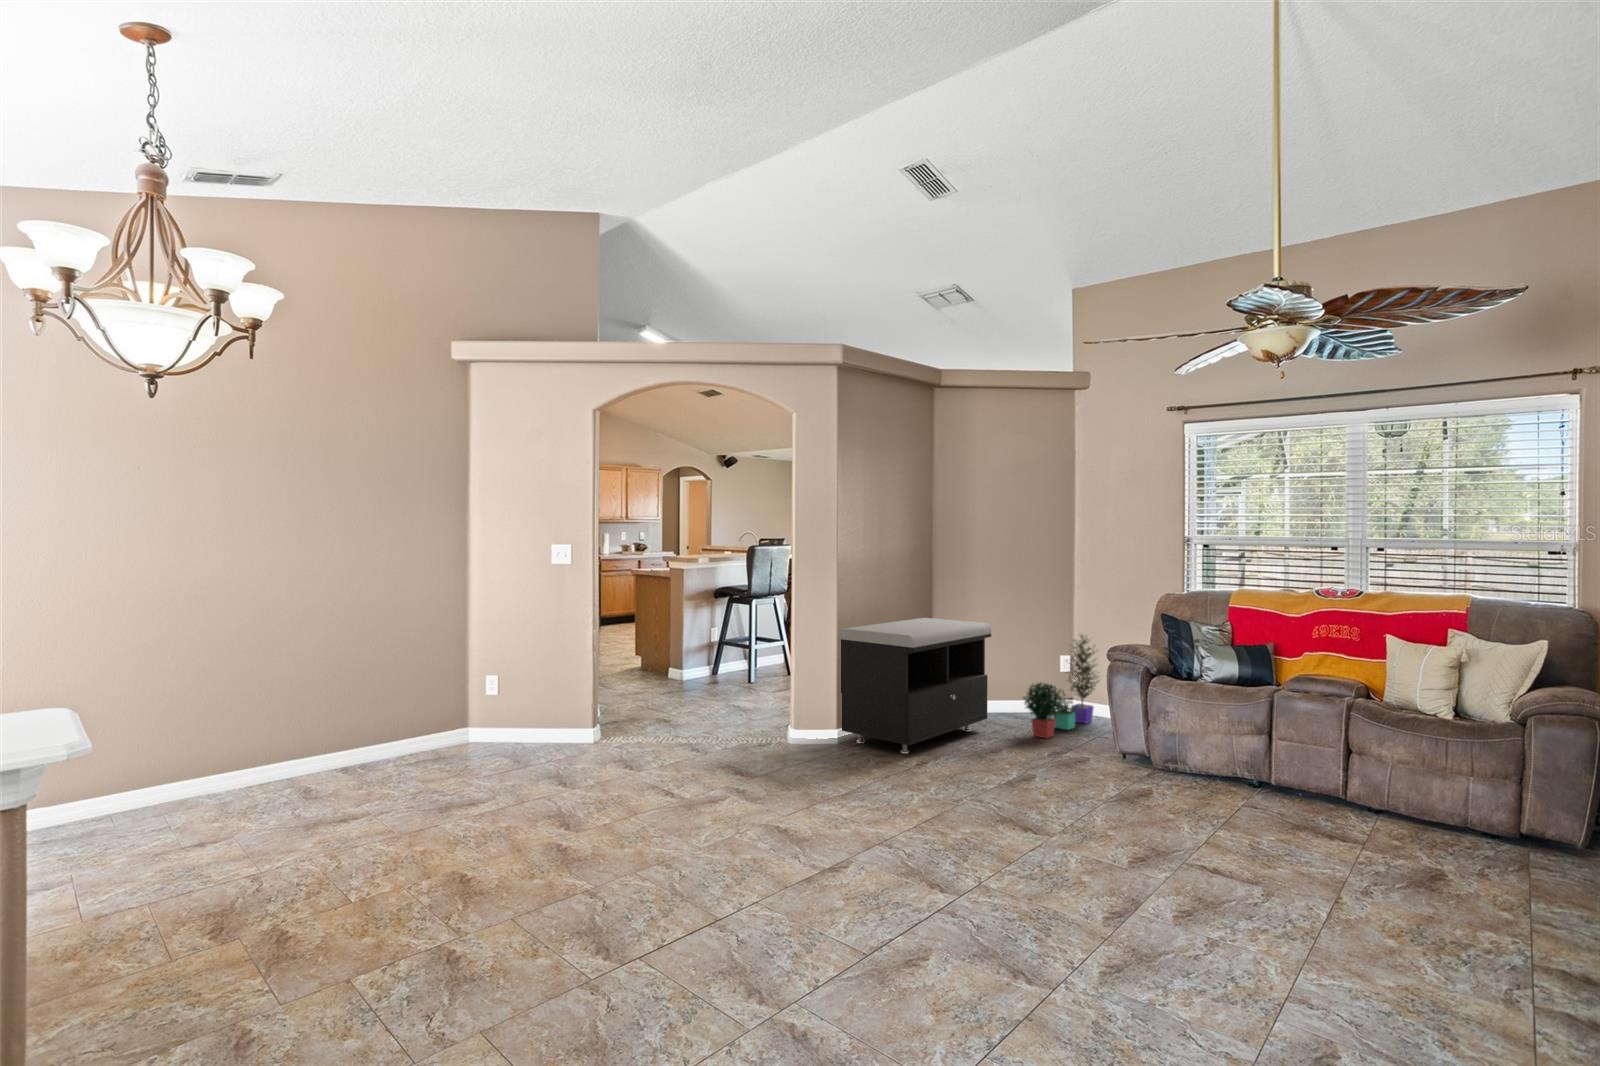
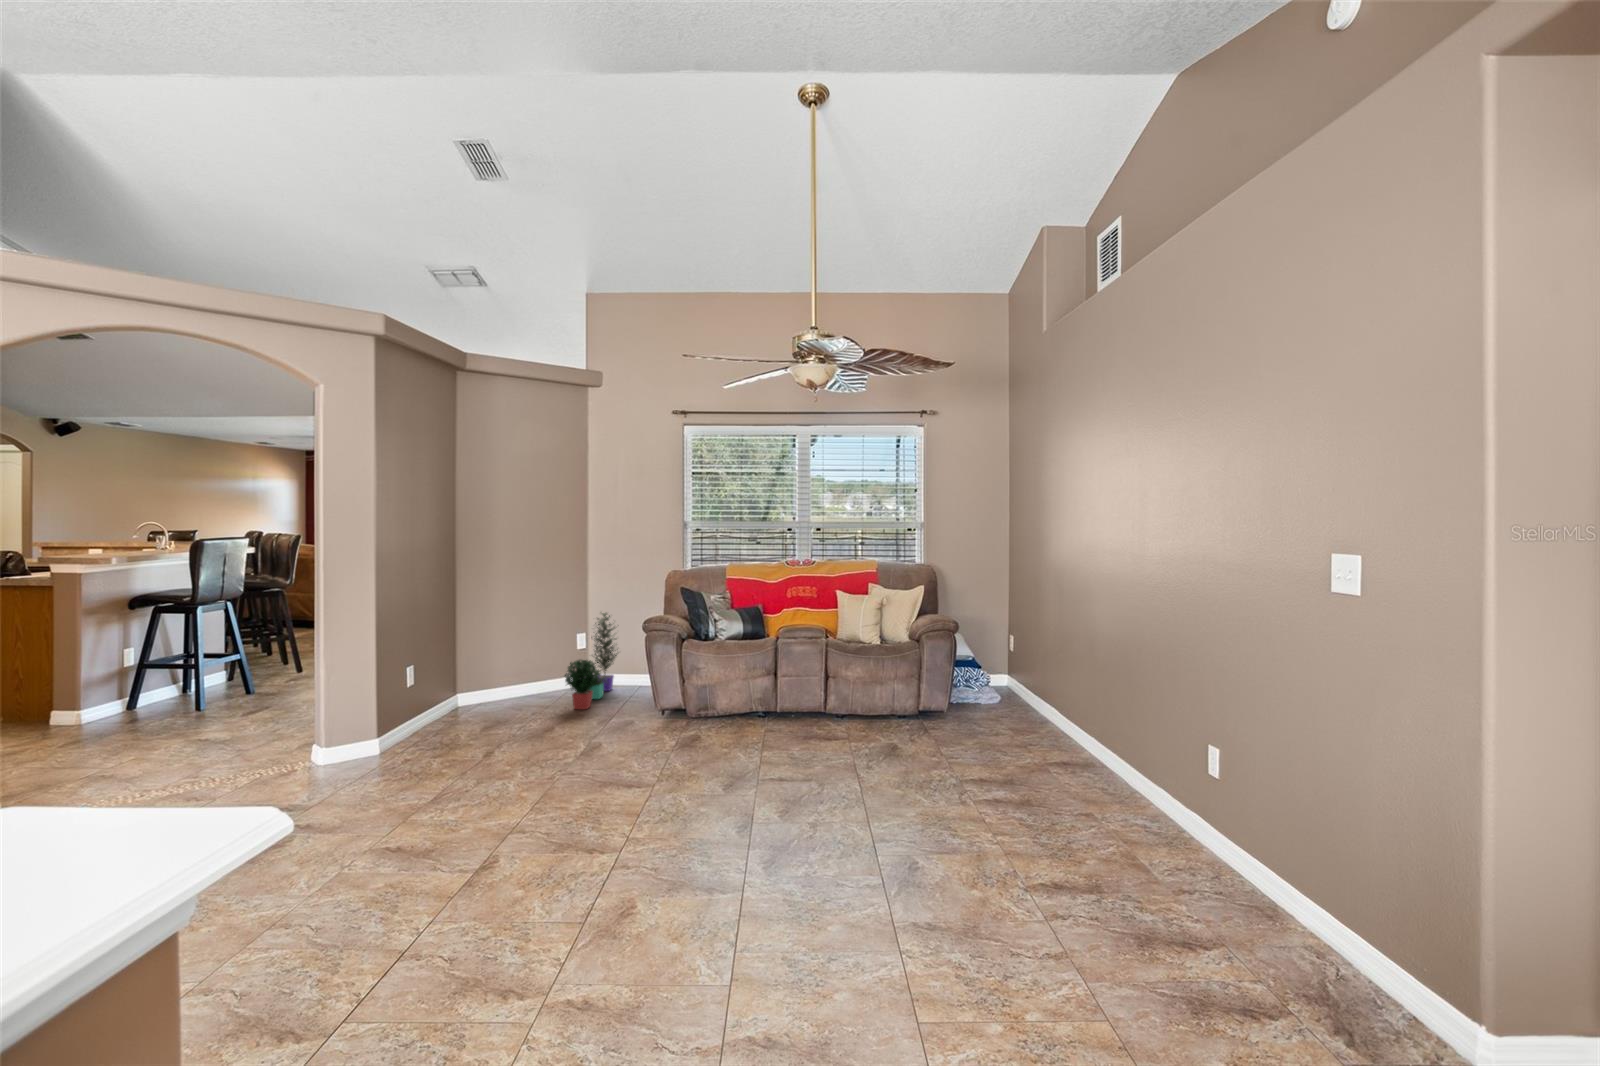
storage bench: present [839,618,991,754] -> none [381,610,532,750]

